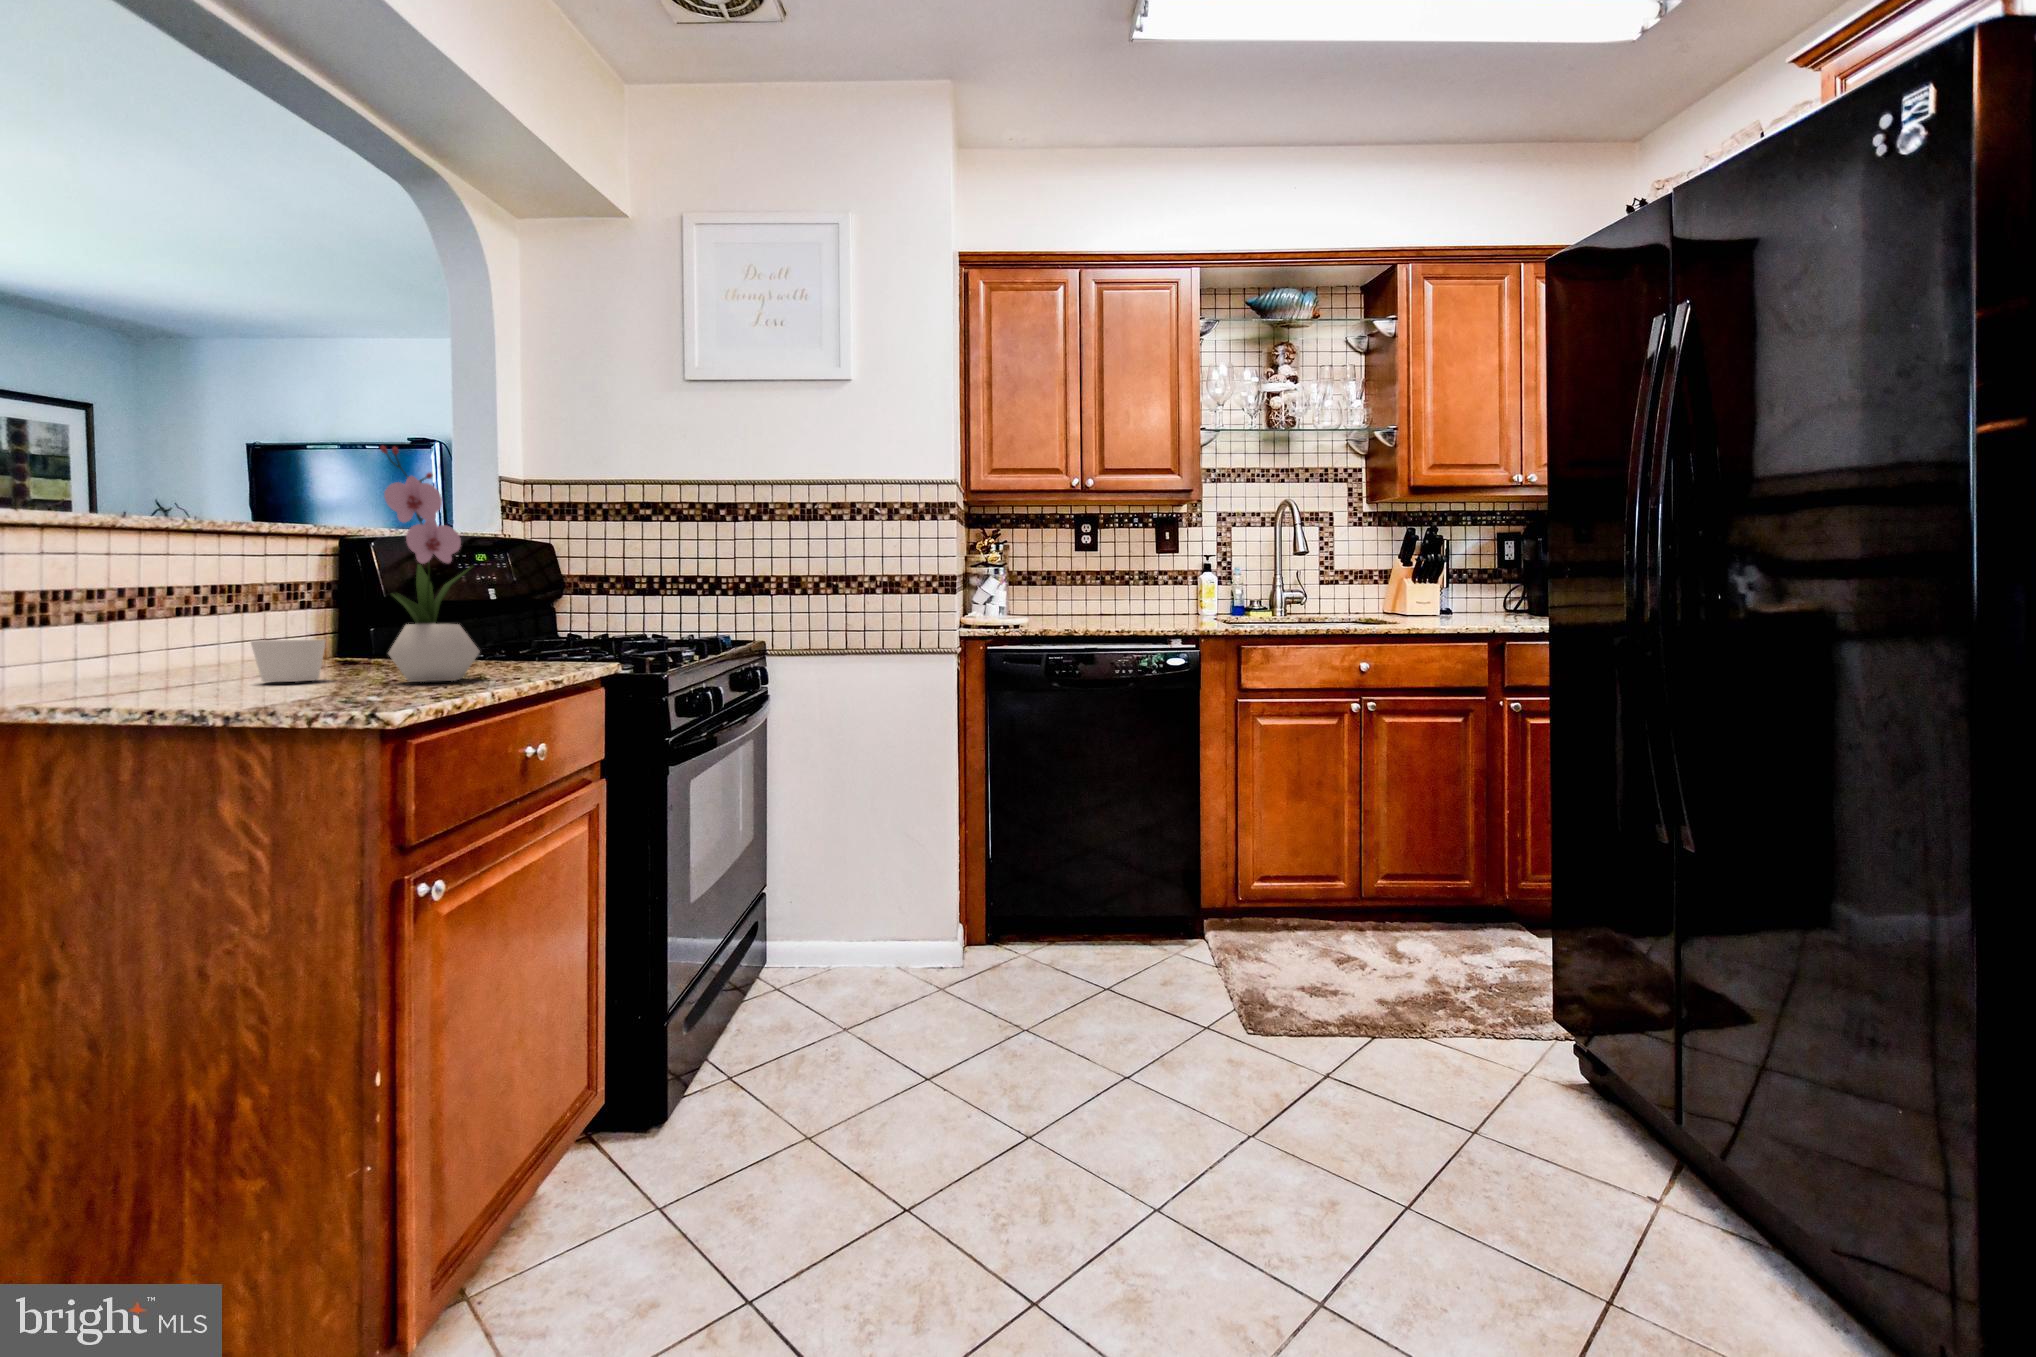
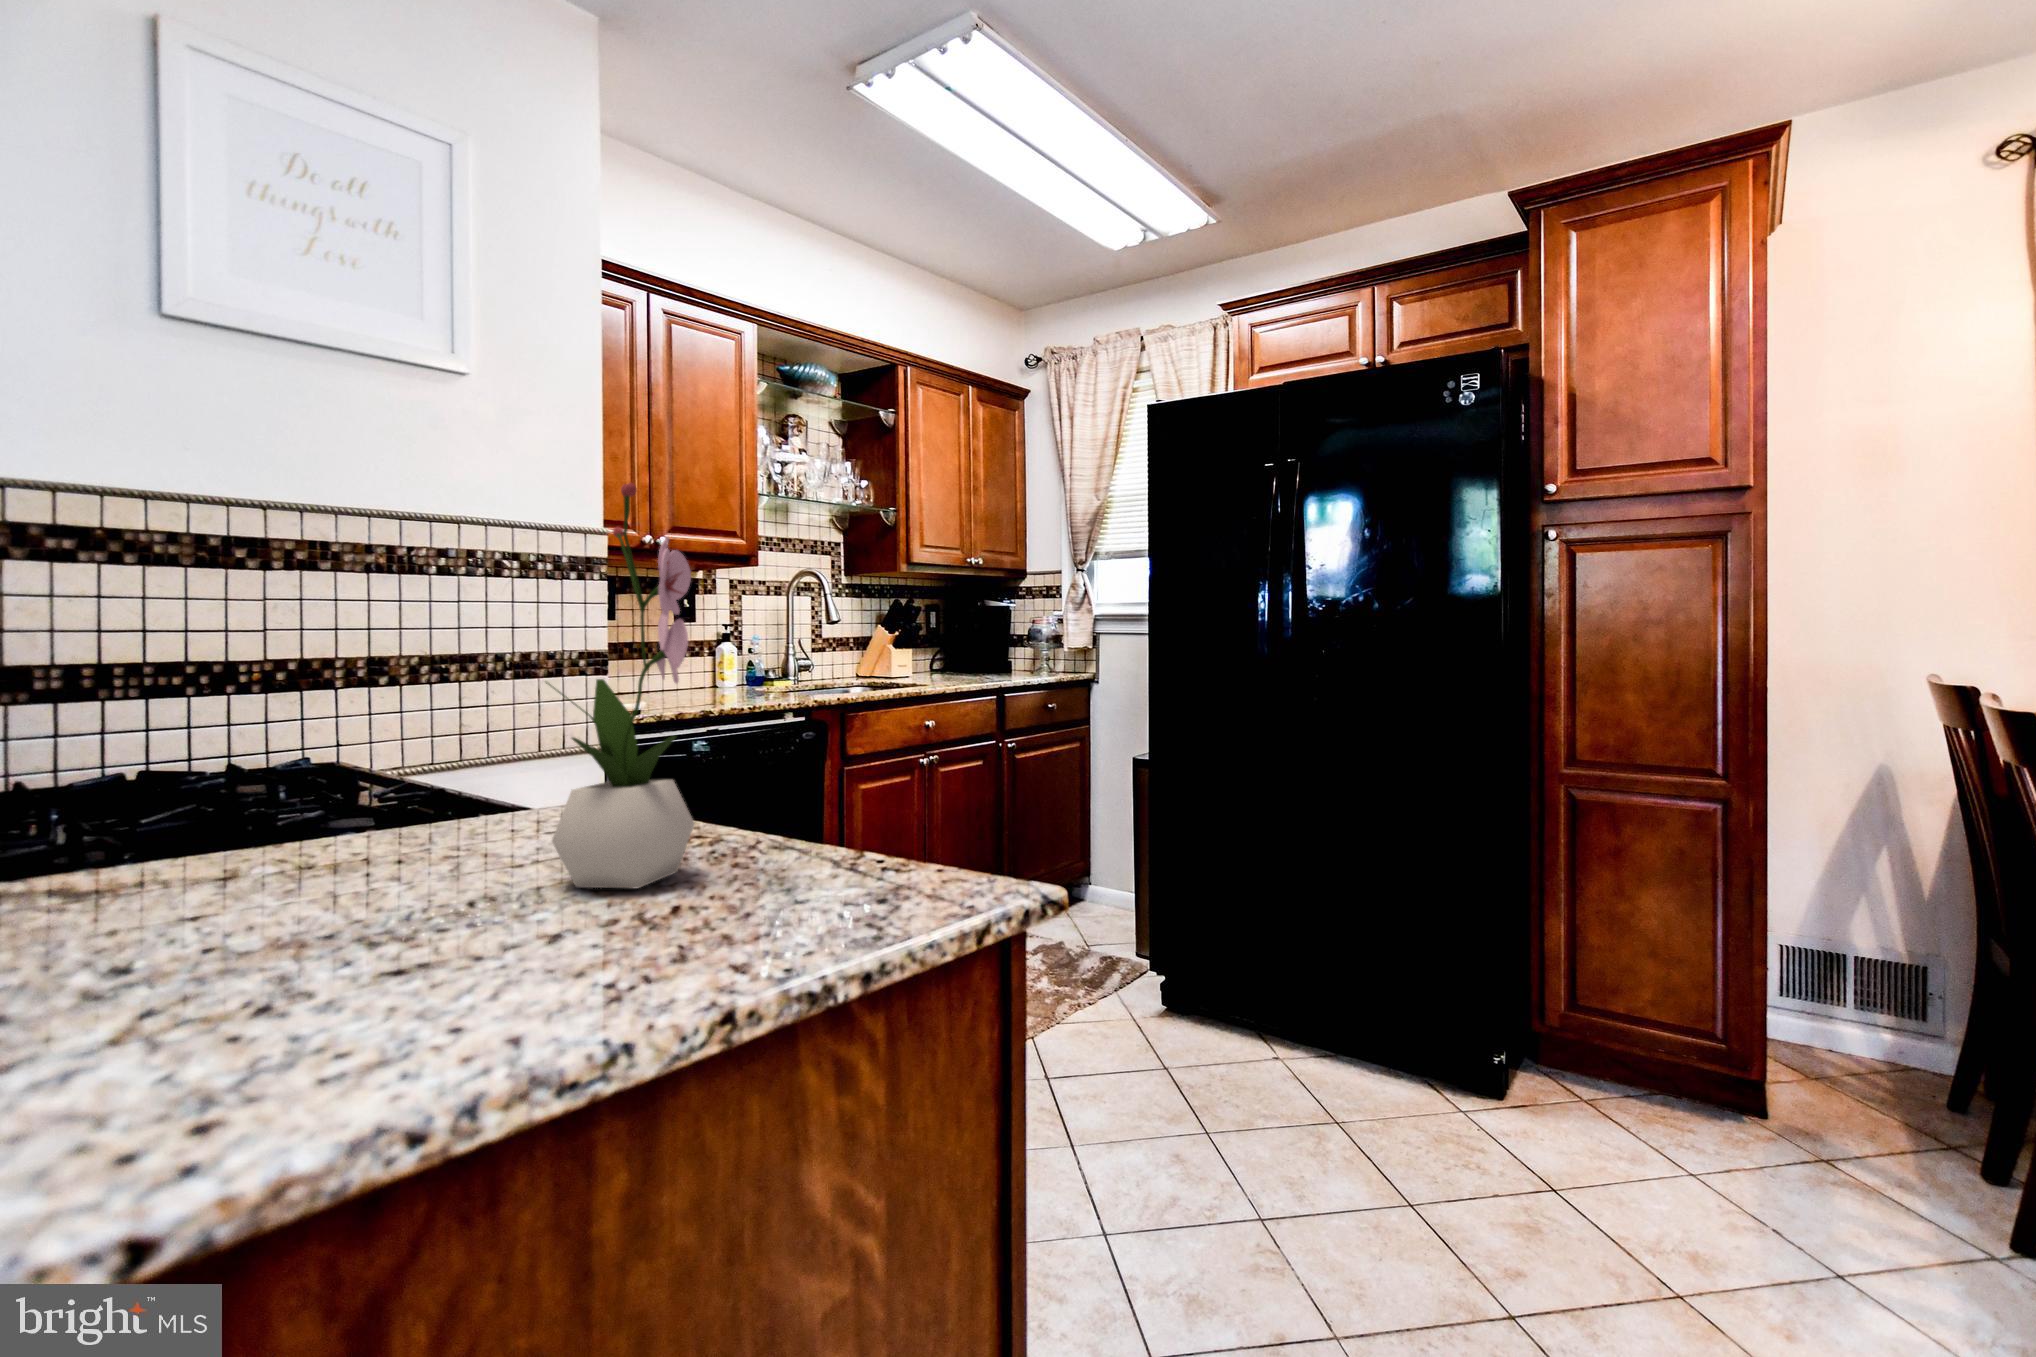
candle: present [251,639,325,682] -> none [281,842,433,955]

